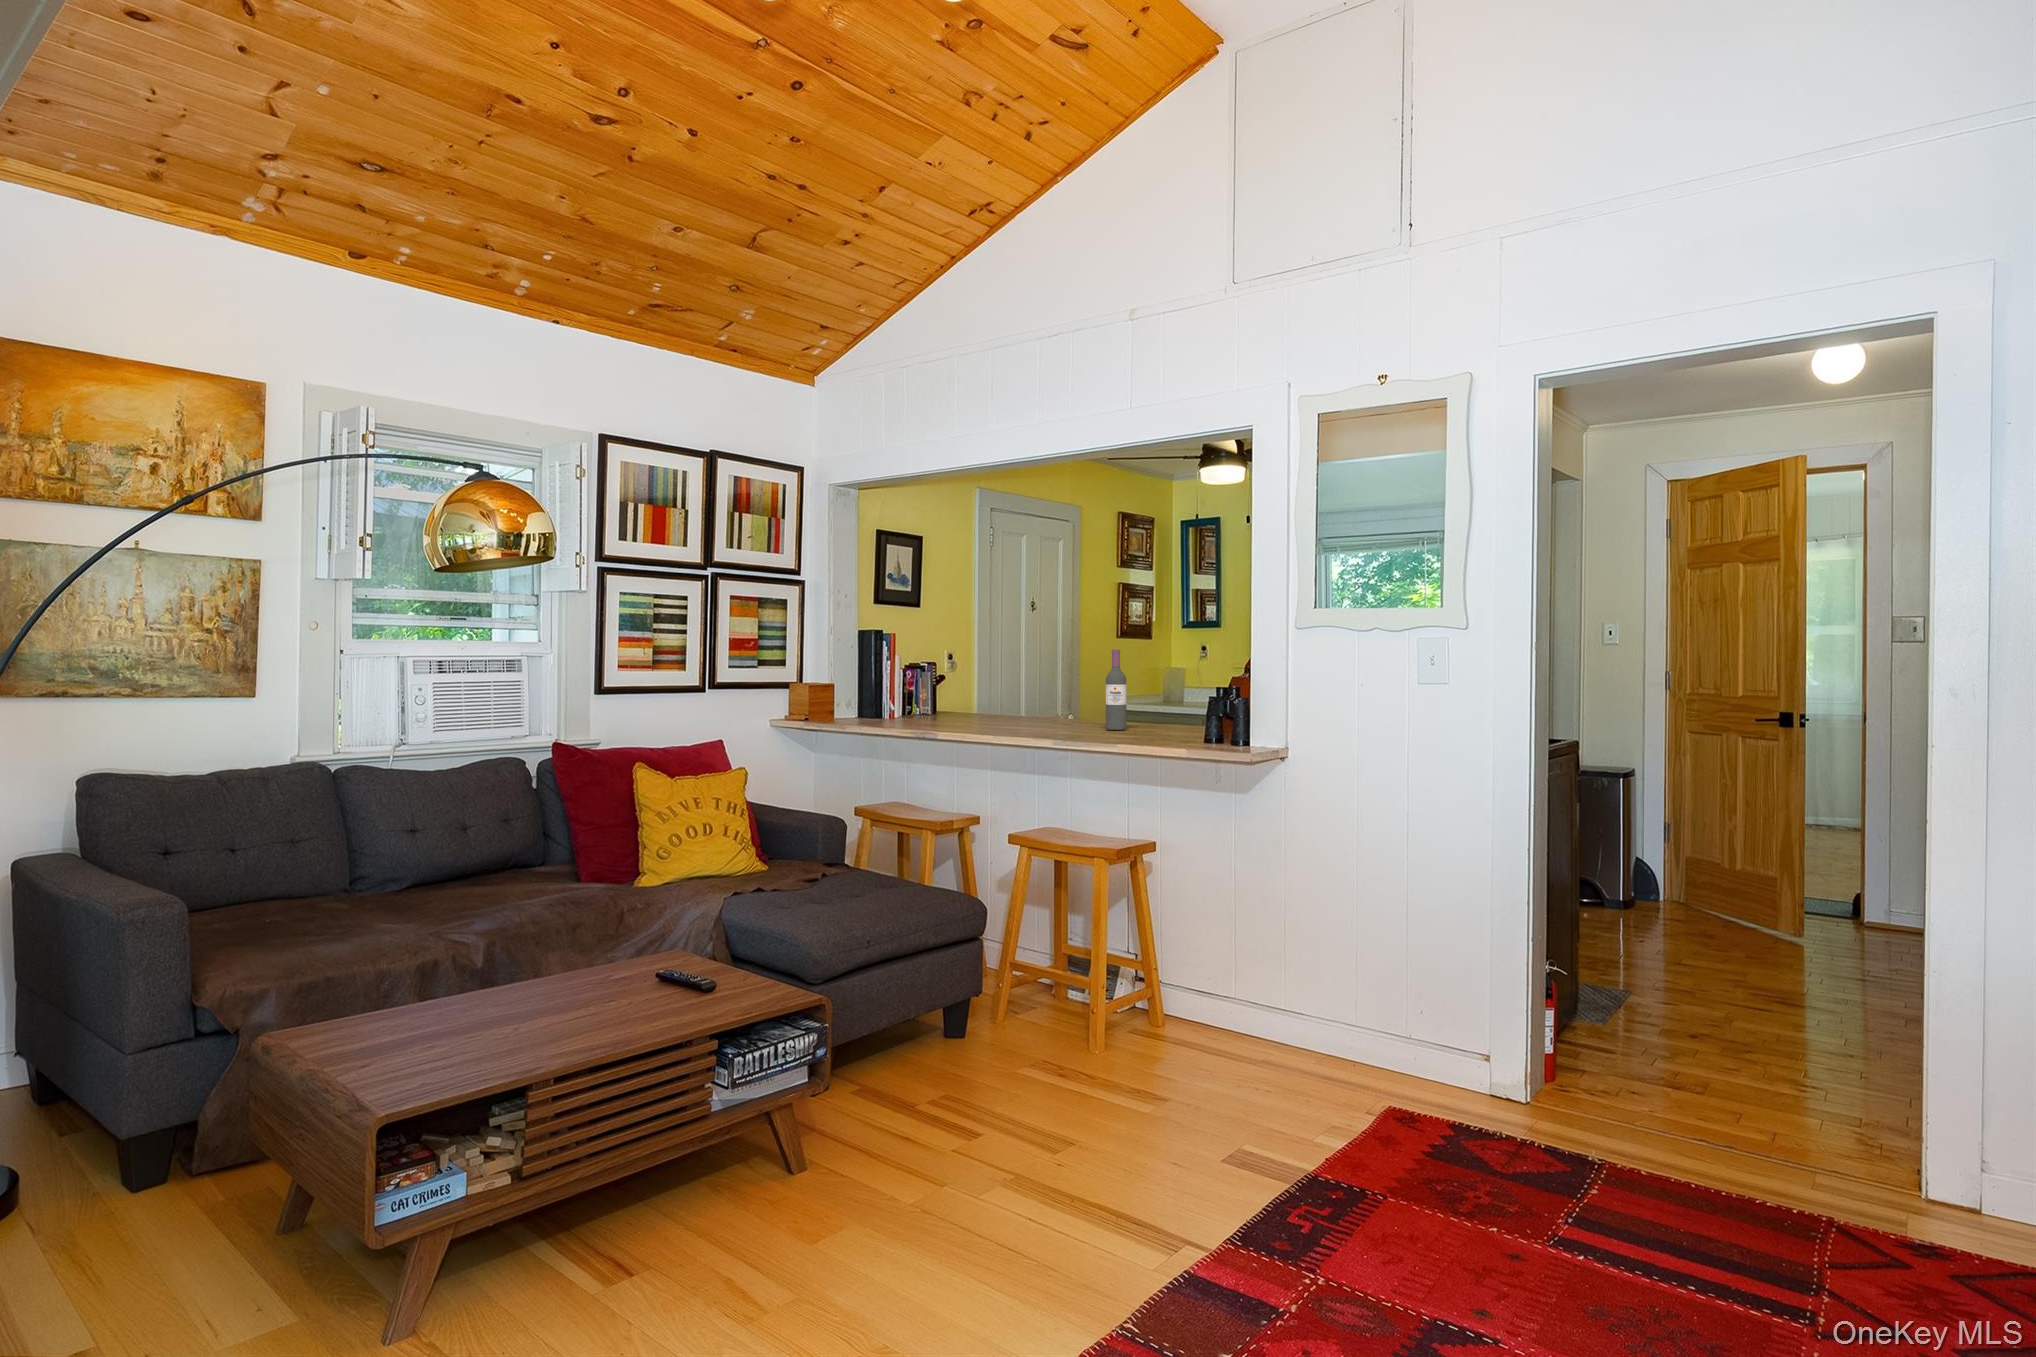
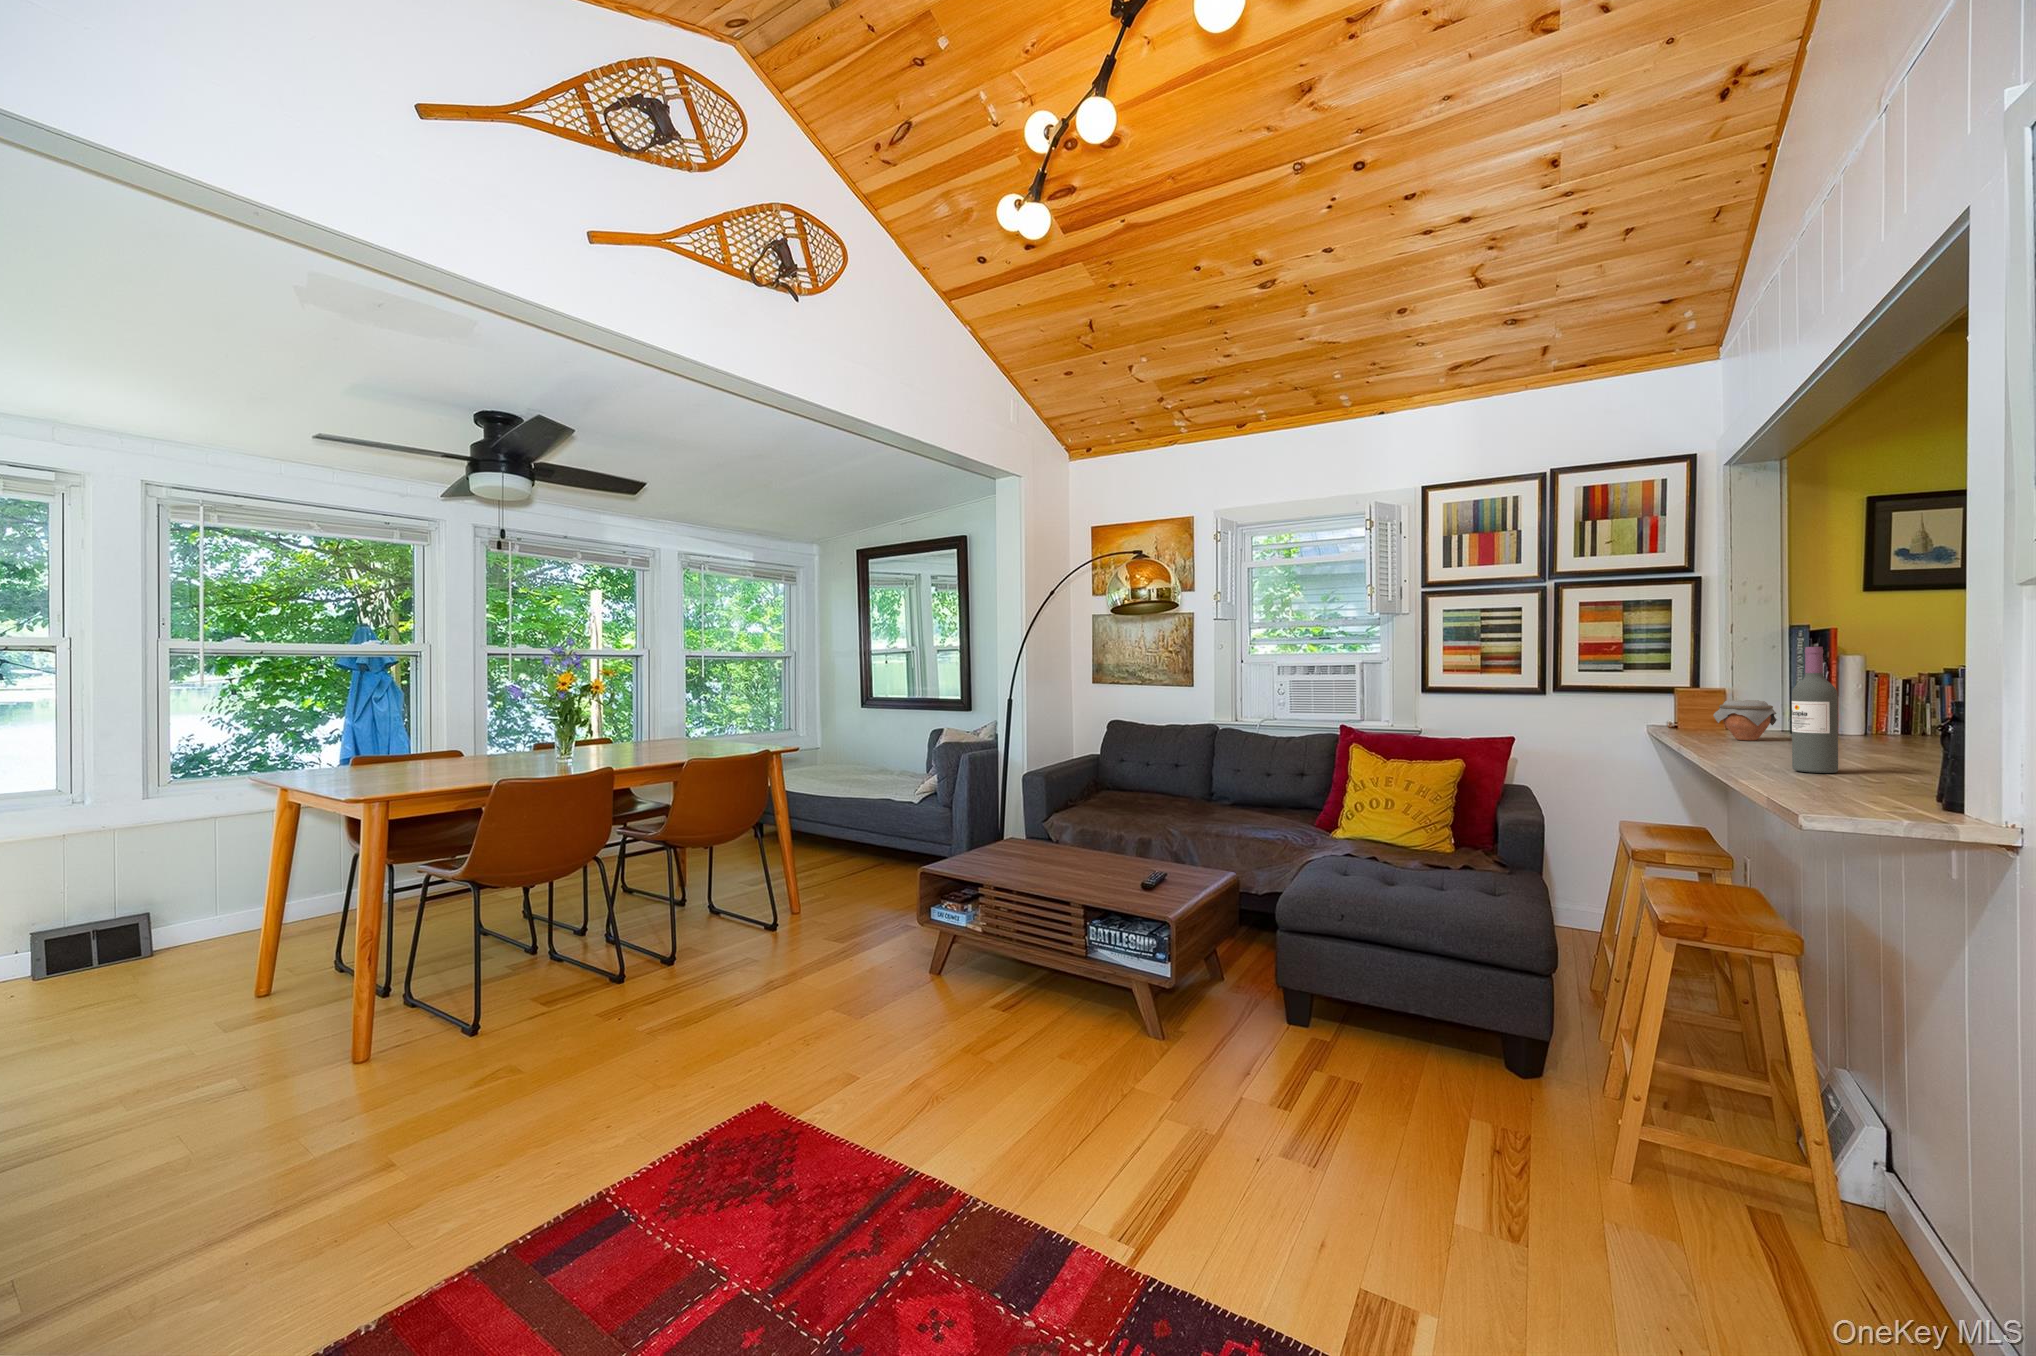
jar: none [916,689,950,721] -> present [1713,700,1776,741]

